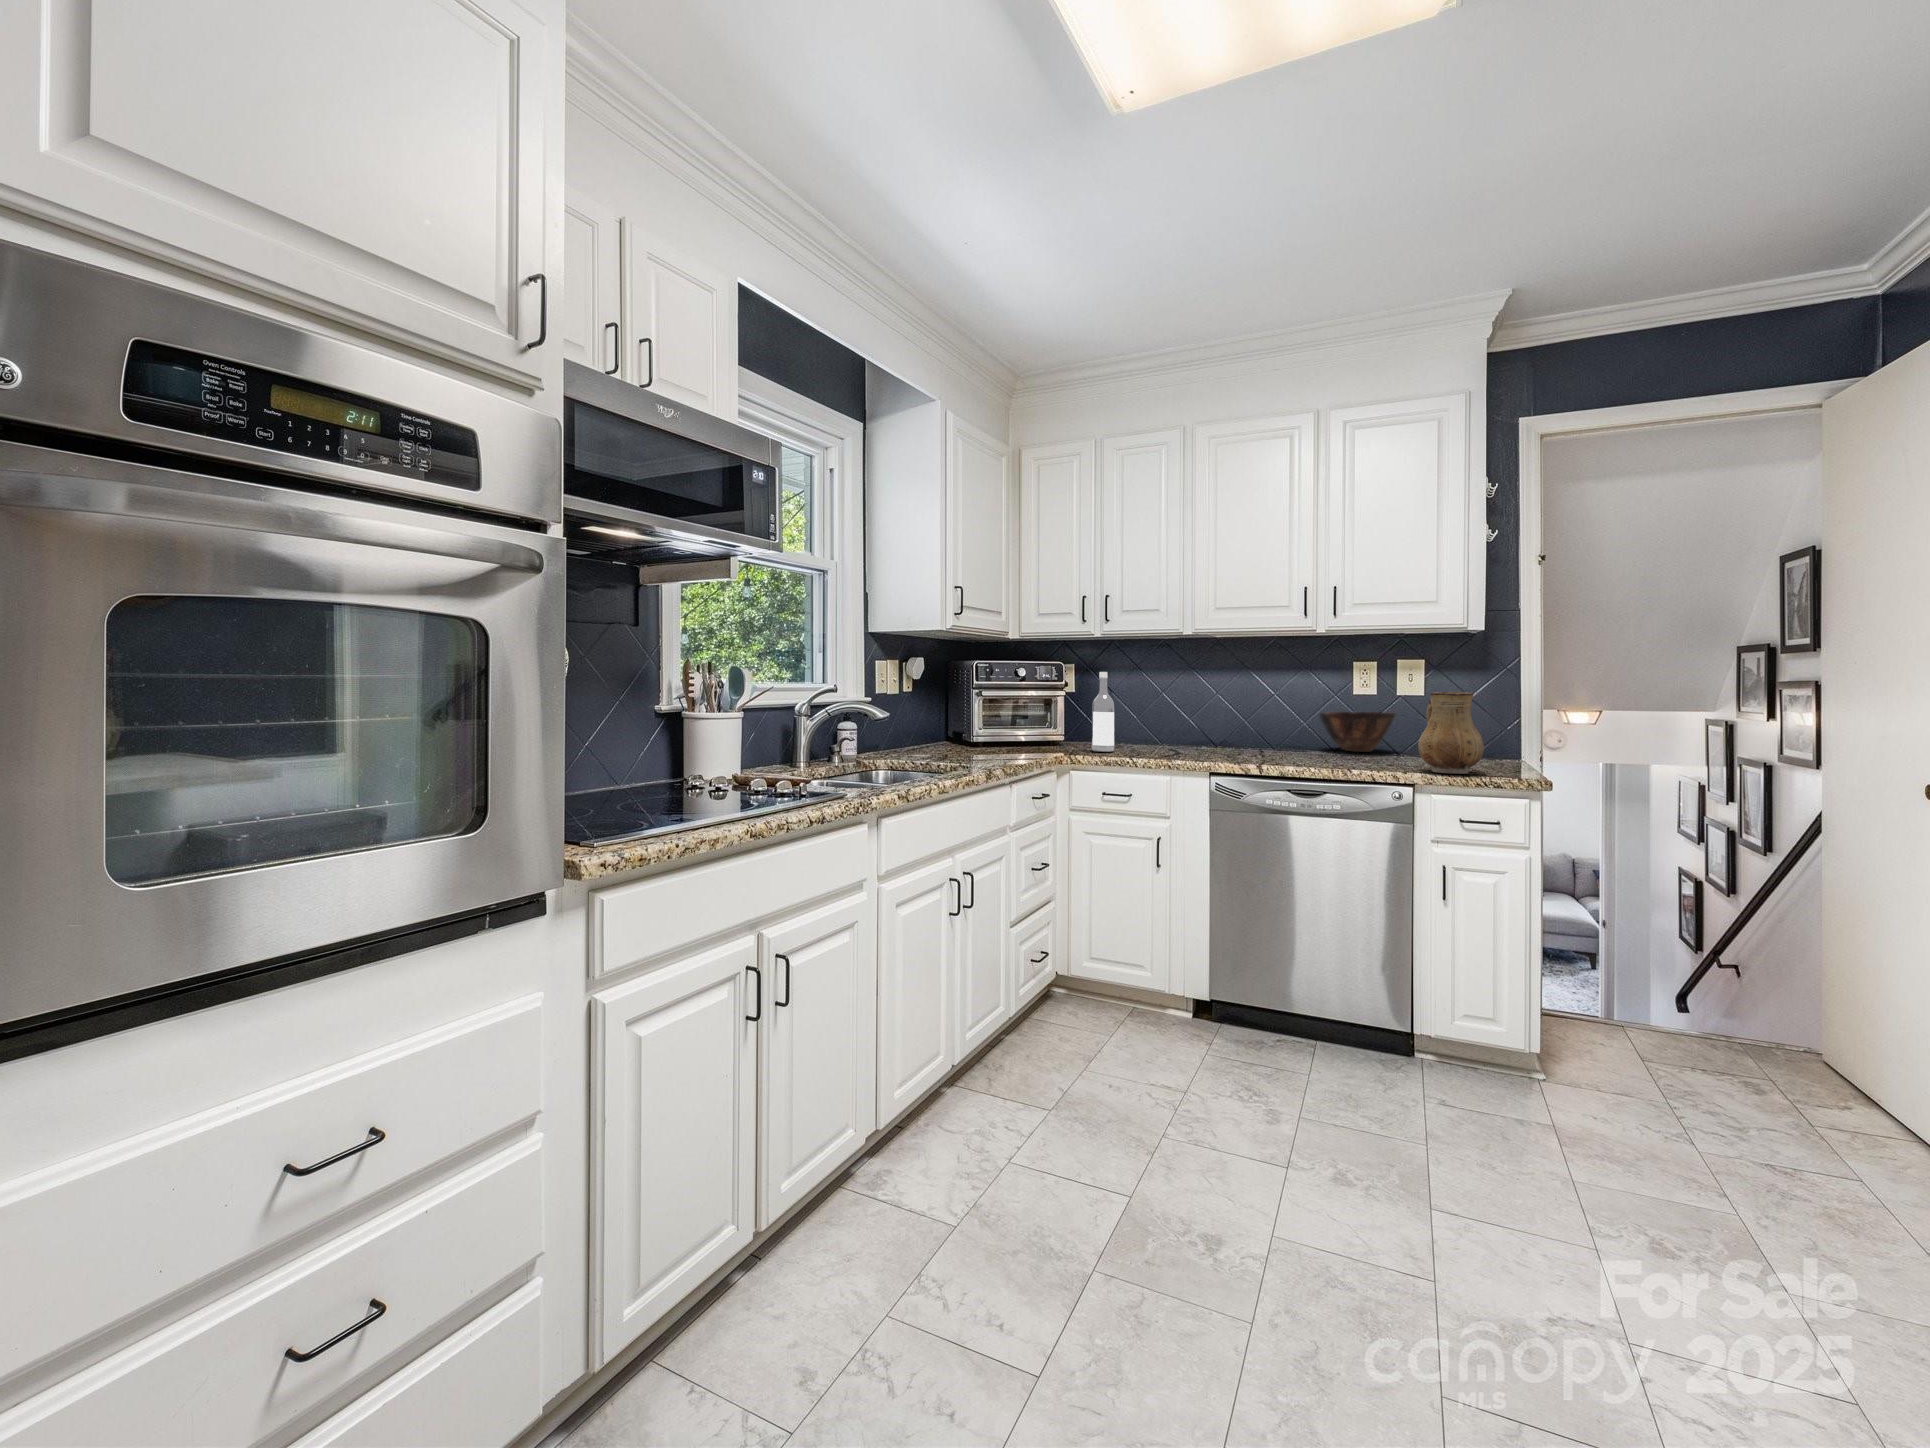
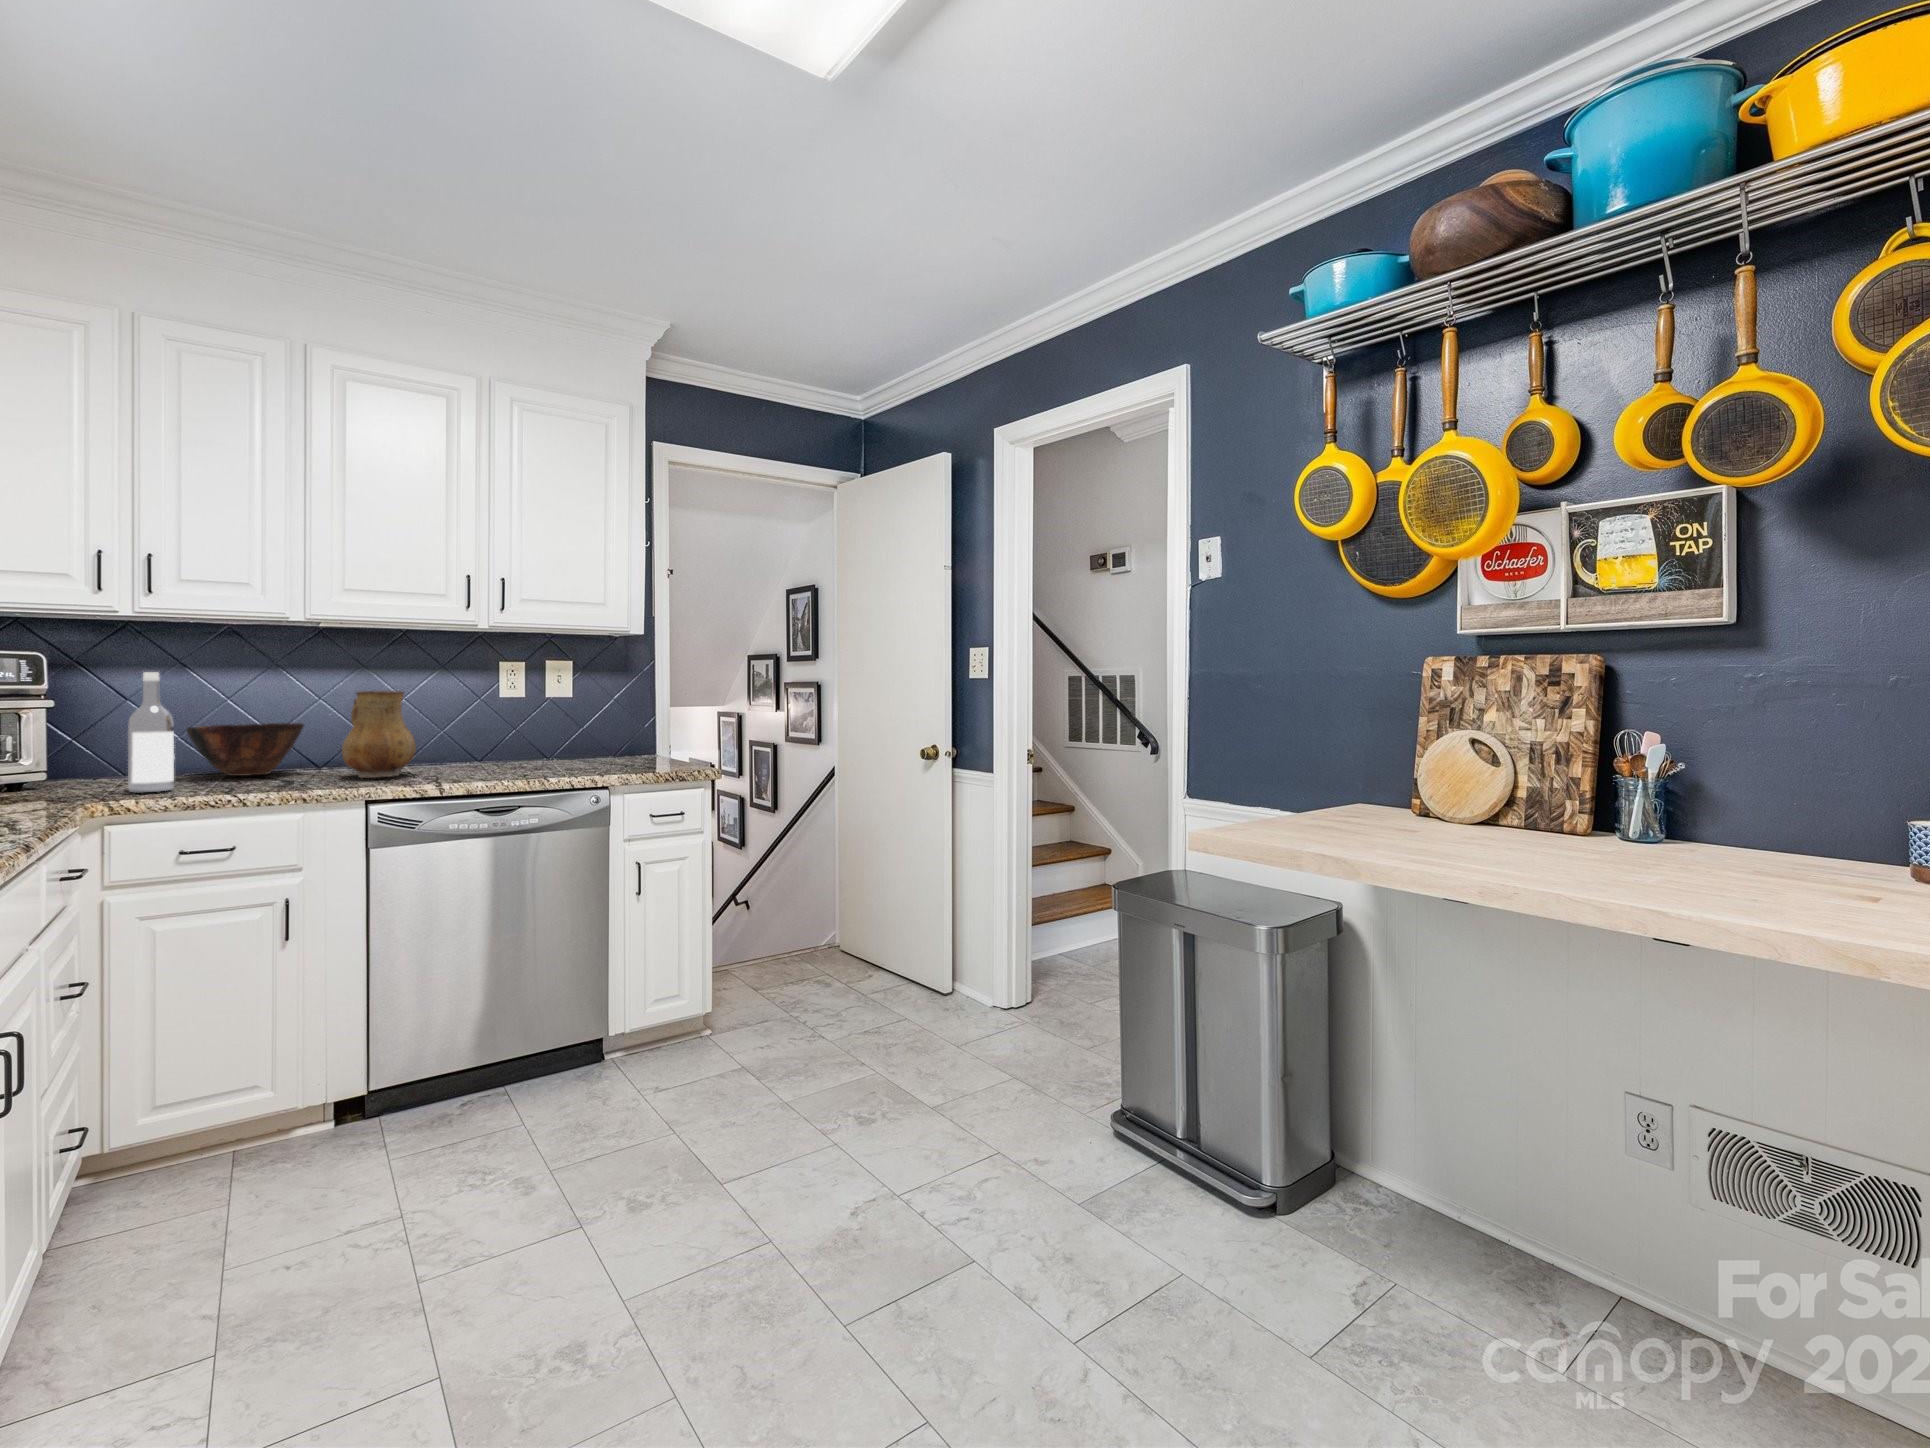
ceramic pitcher: present [1418,692,1484,774] -> present [342,691,416,778]
bowl: present [1320,712,1395,752] -> present [186,723,304,776]

